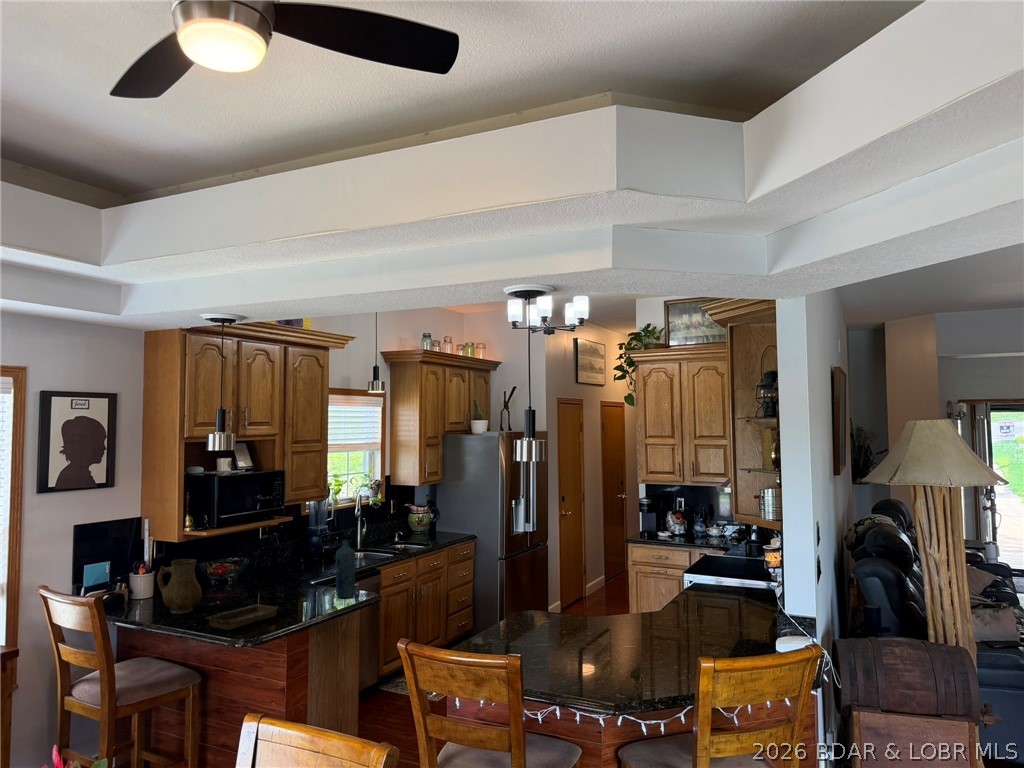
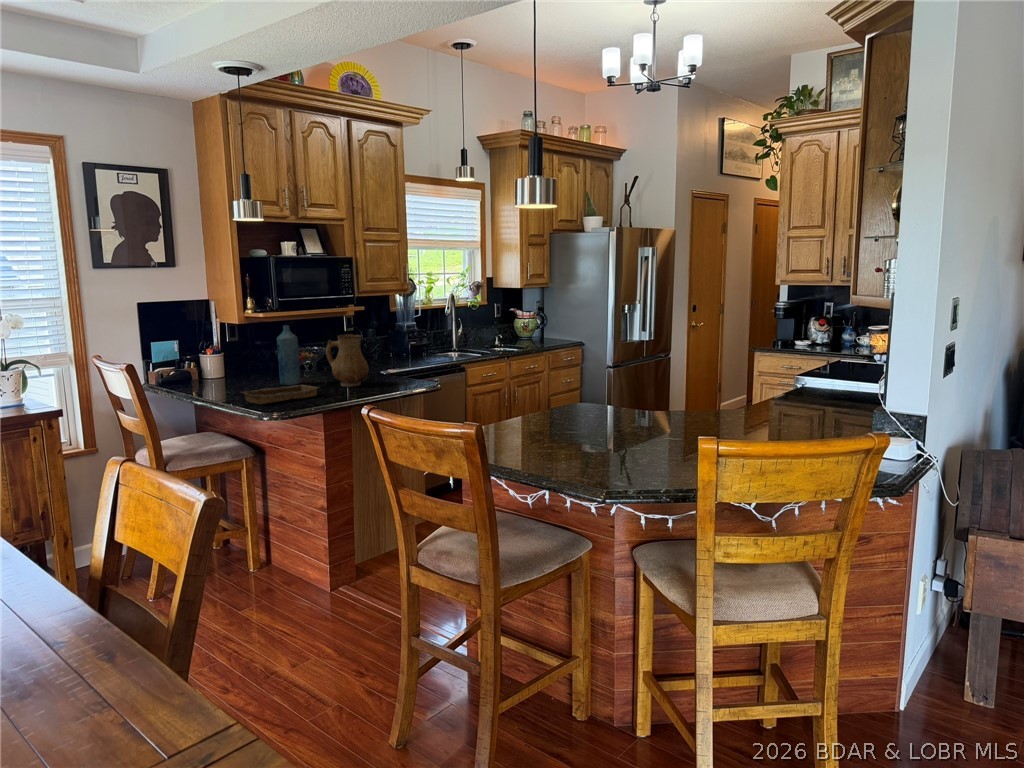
bottle: present [336,540,355,598] -> present [277,325,301,385]
ceramic pitcher: present [157,559,202,614] -> present [326,334,368,387]

